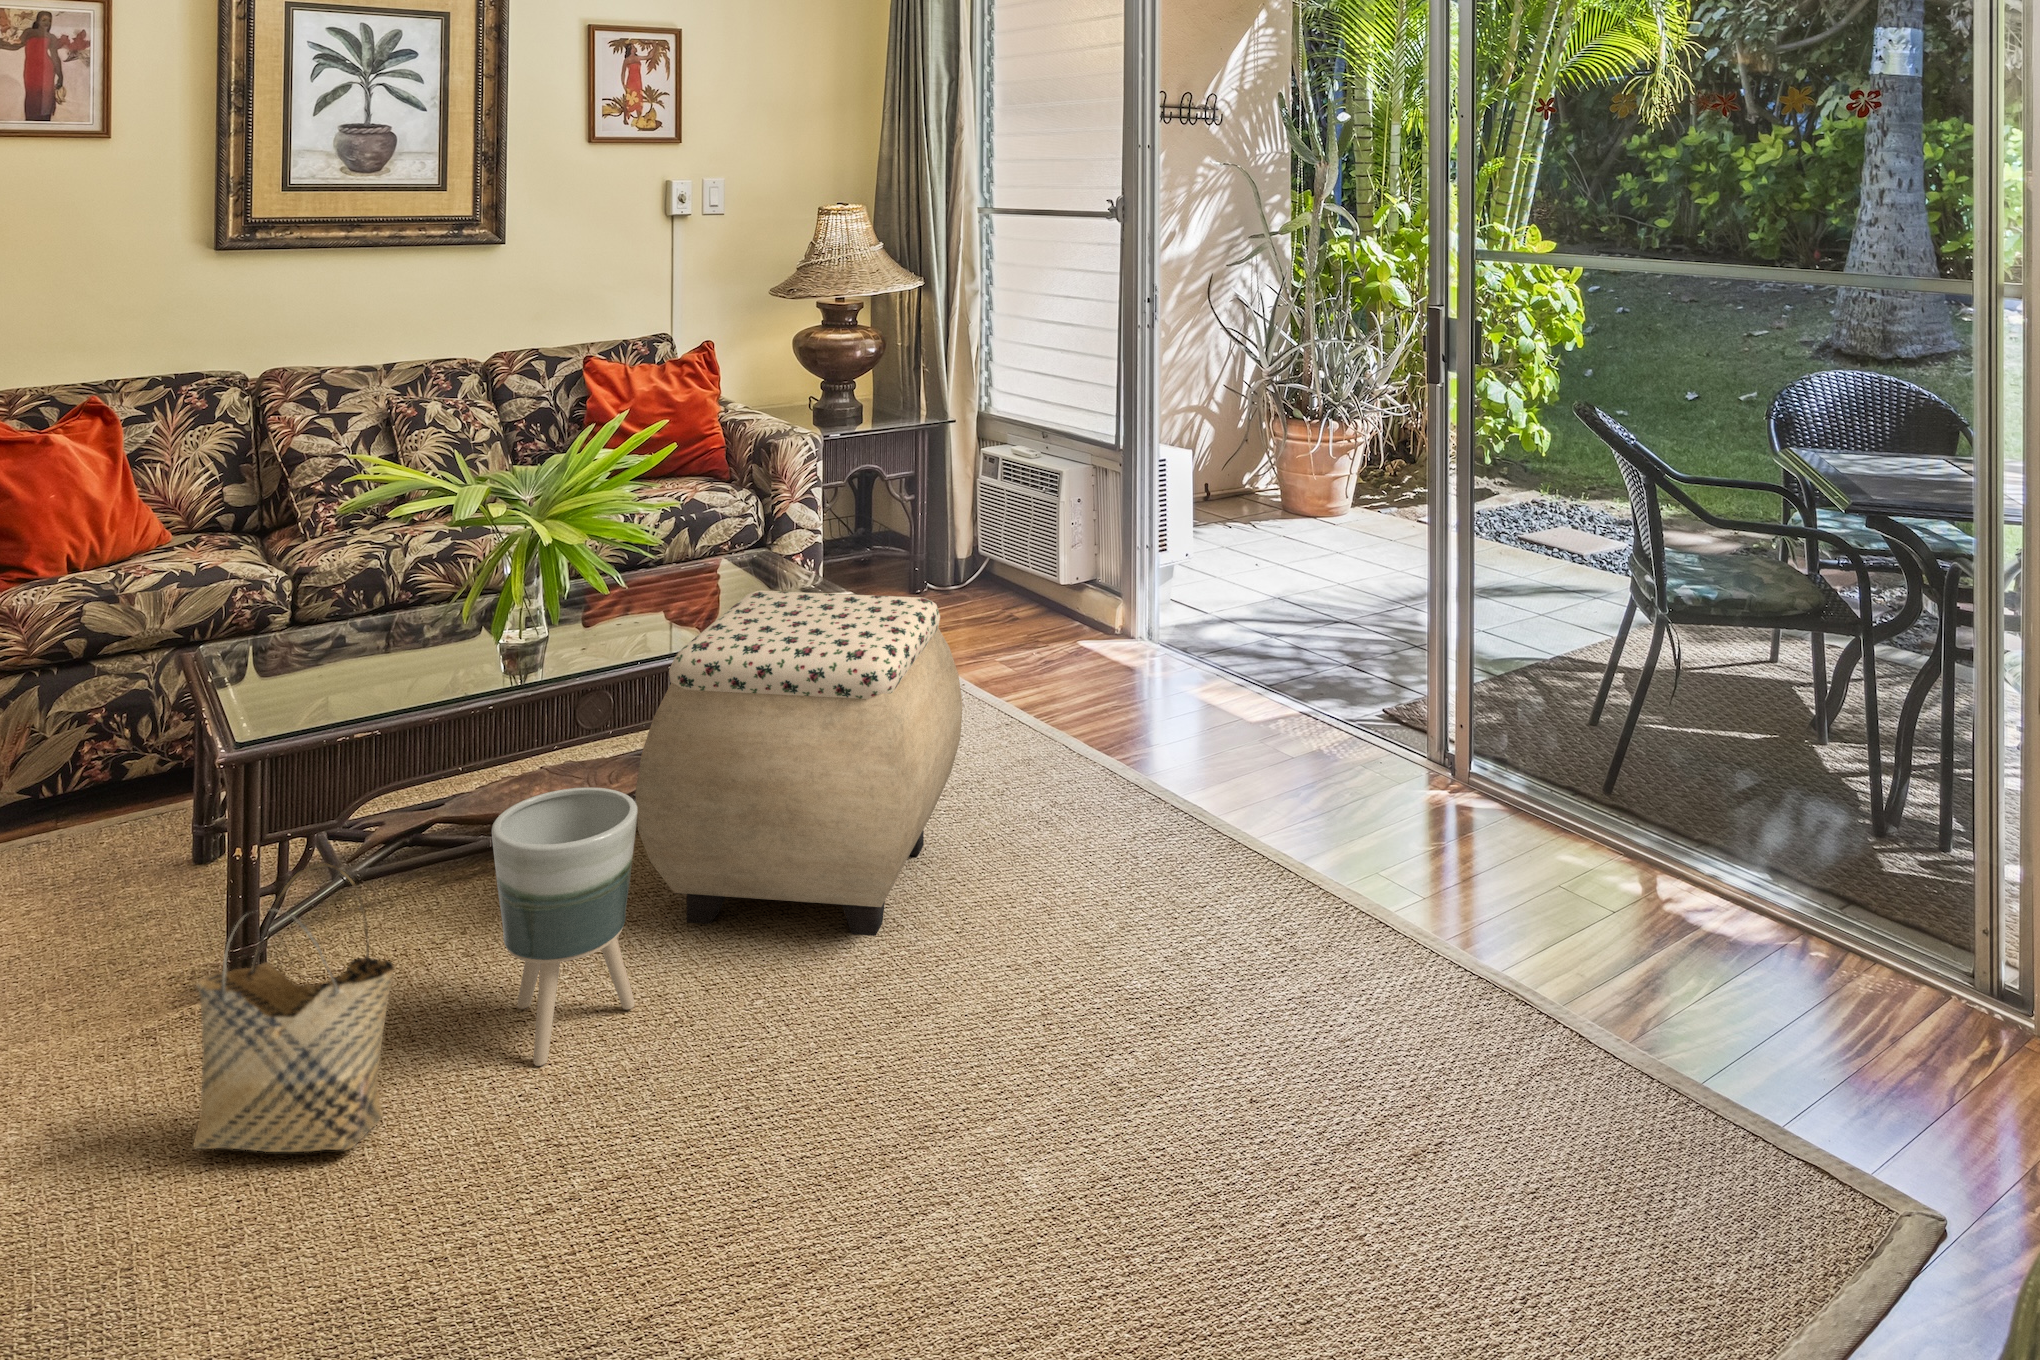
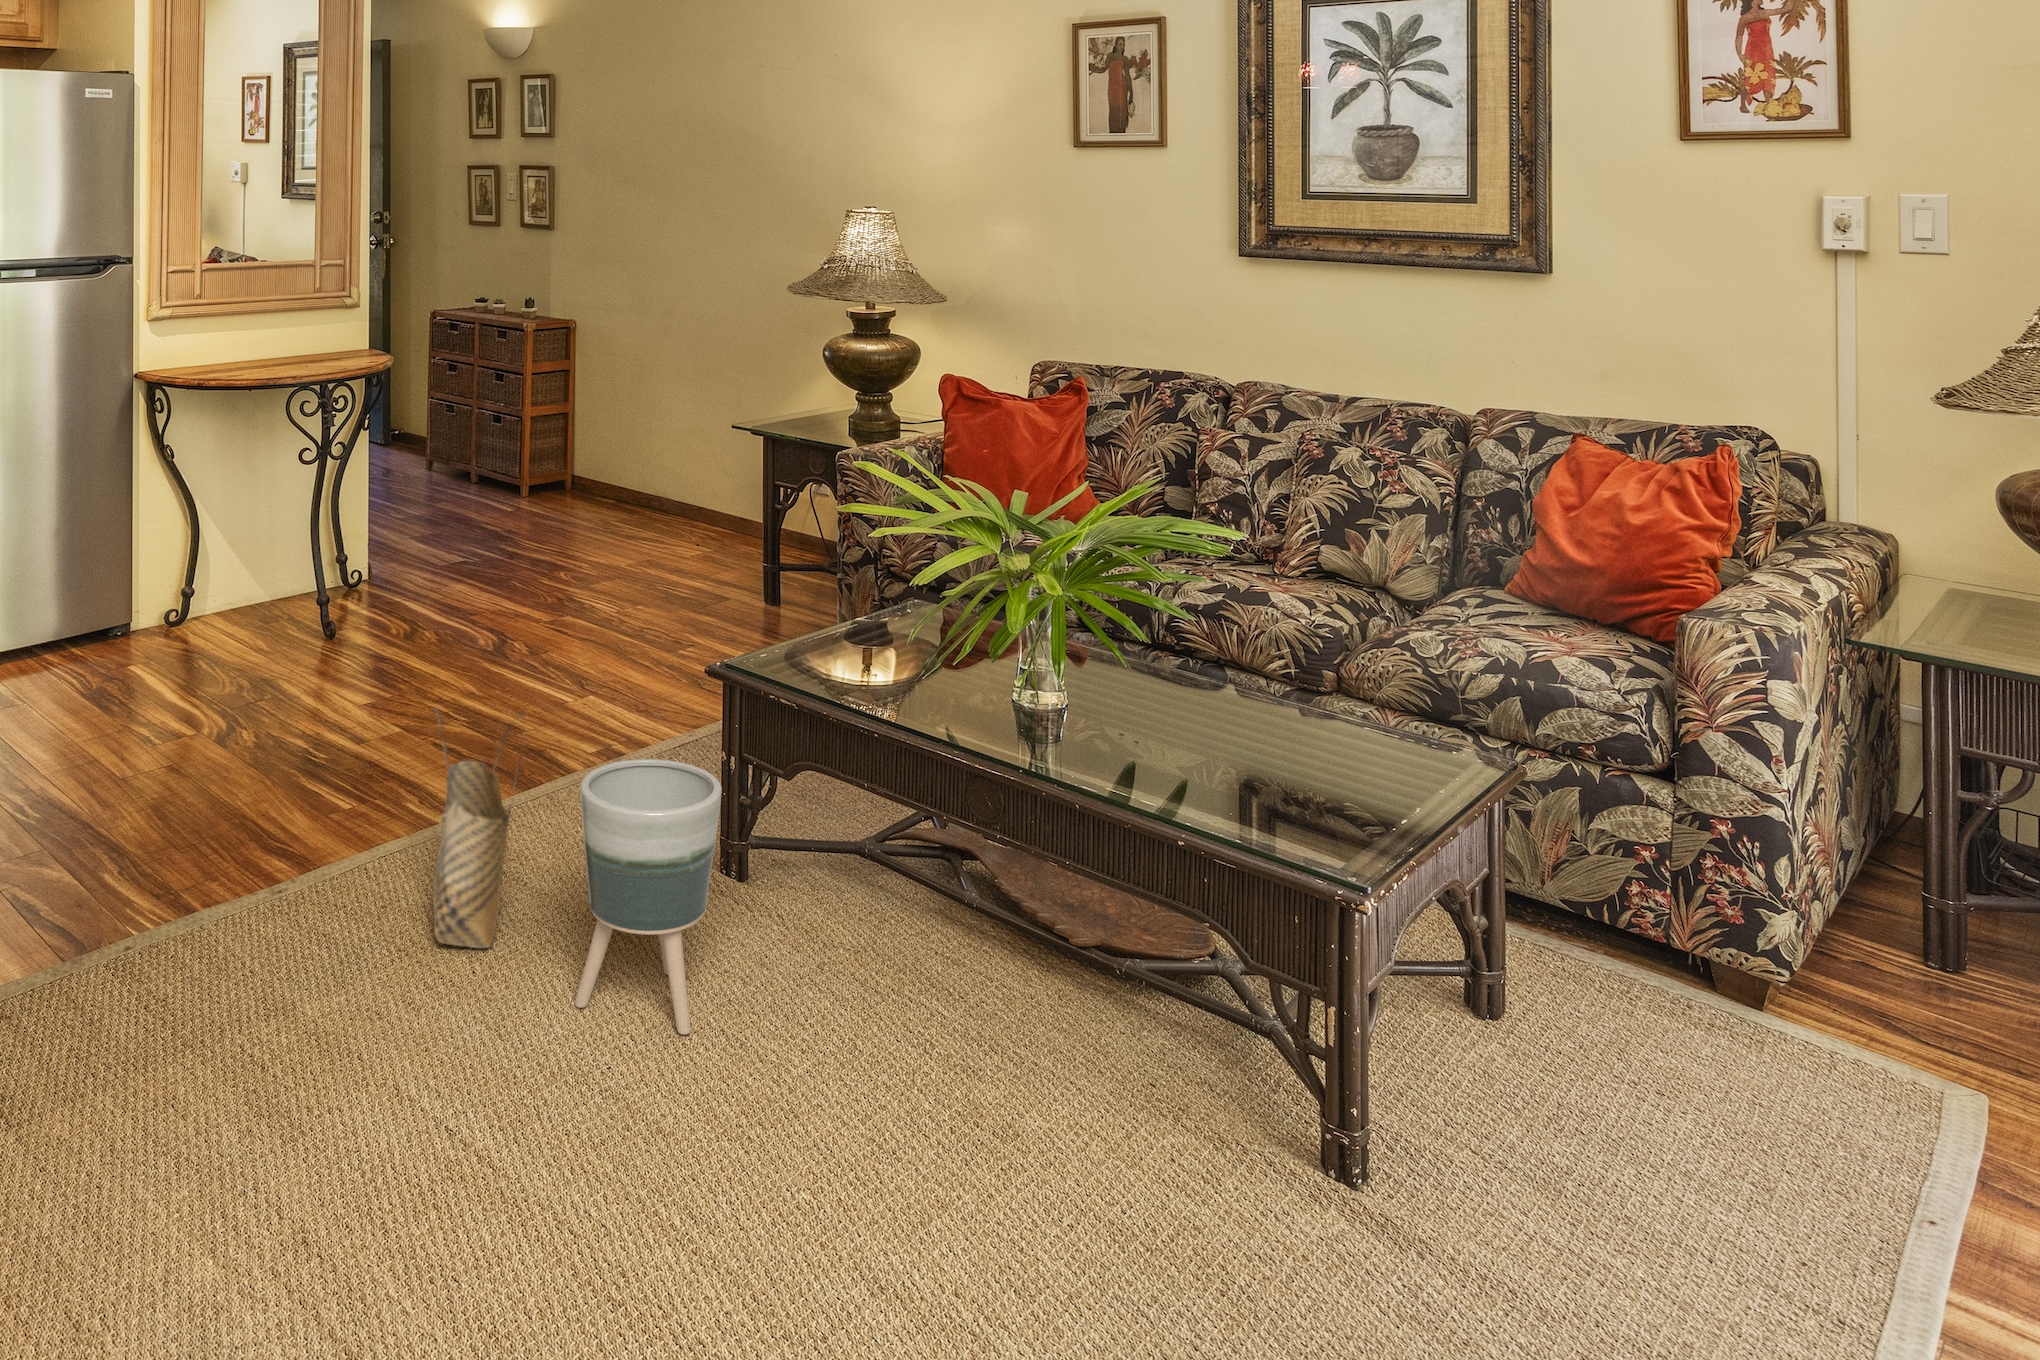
ottoman: present [636,590,963,936] -> none [821,698,1258,1195]

